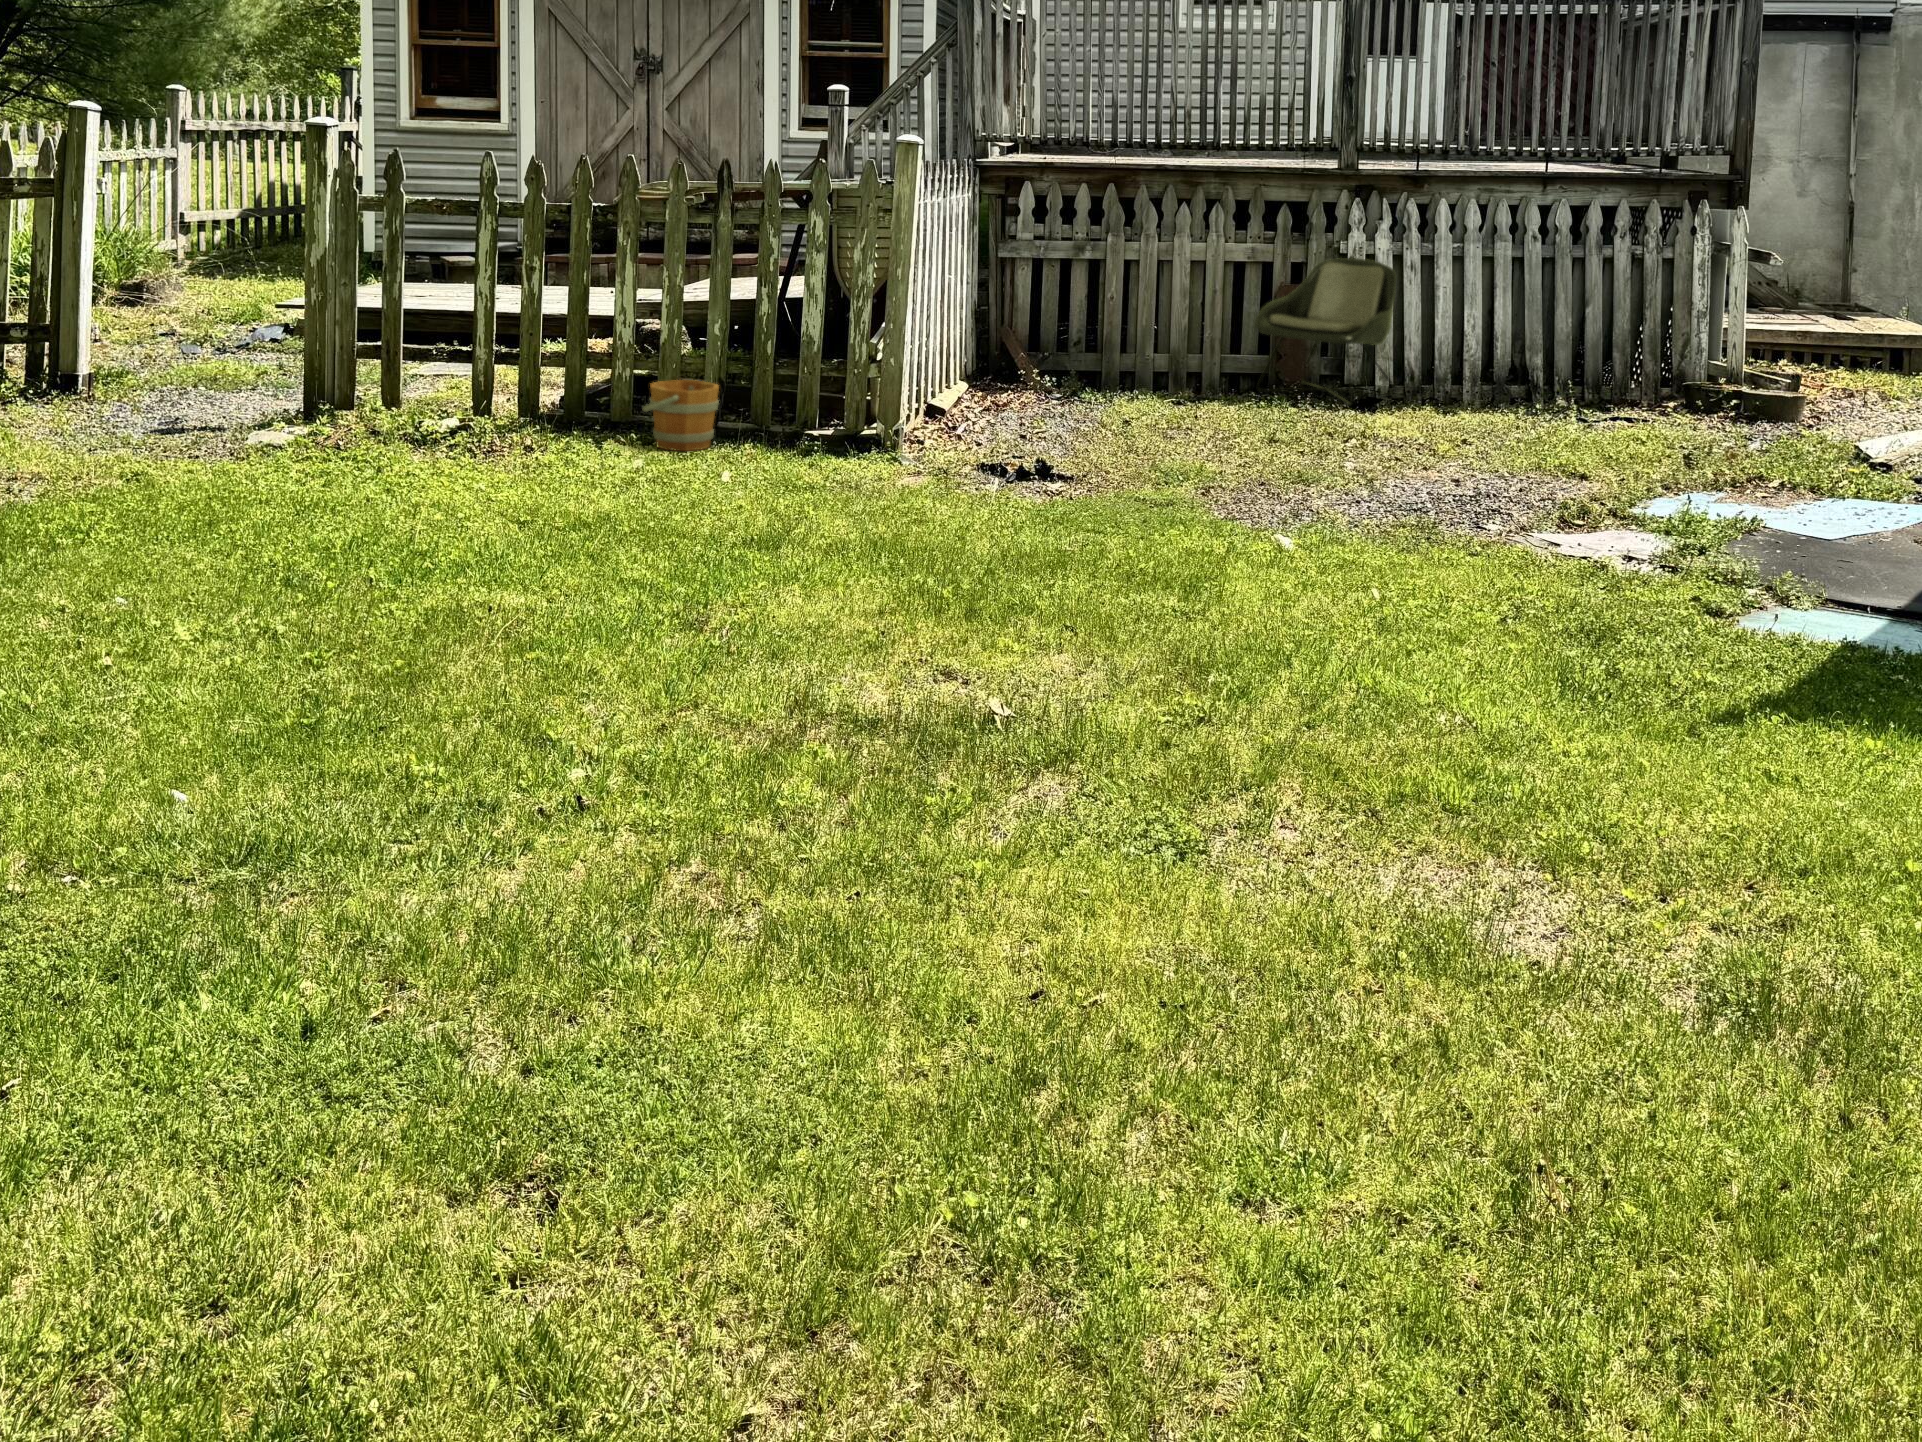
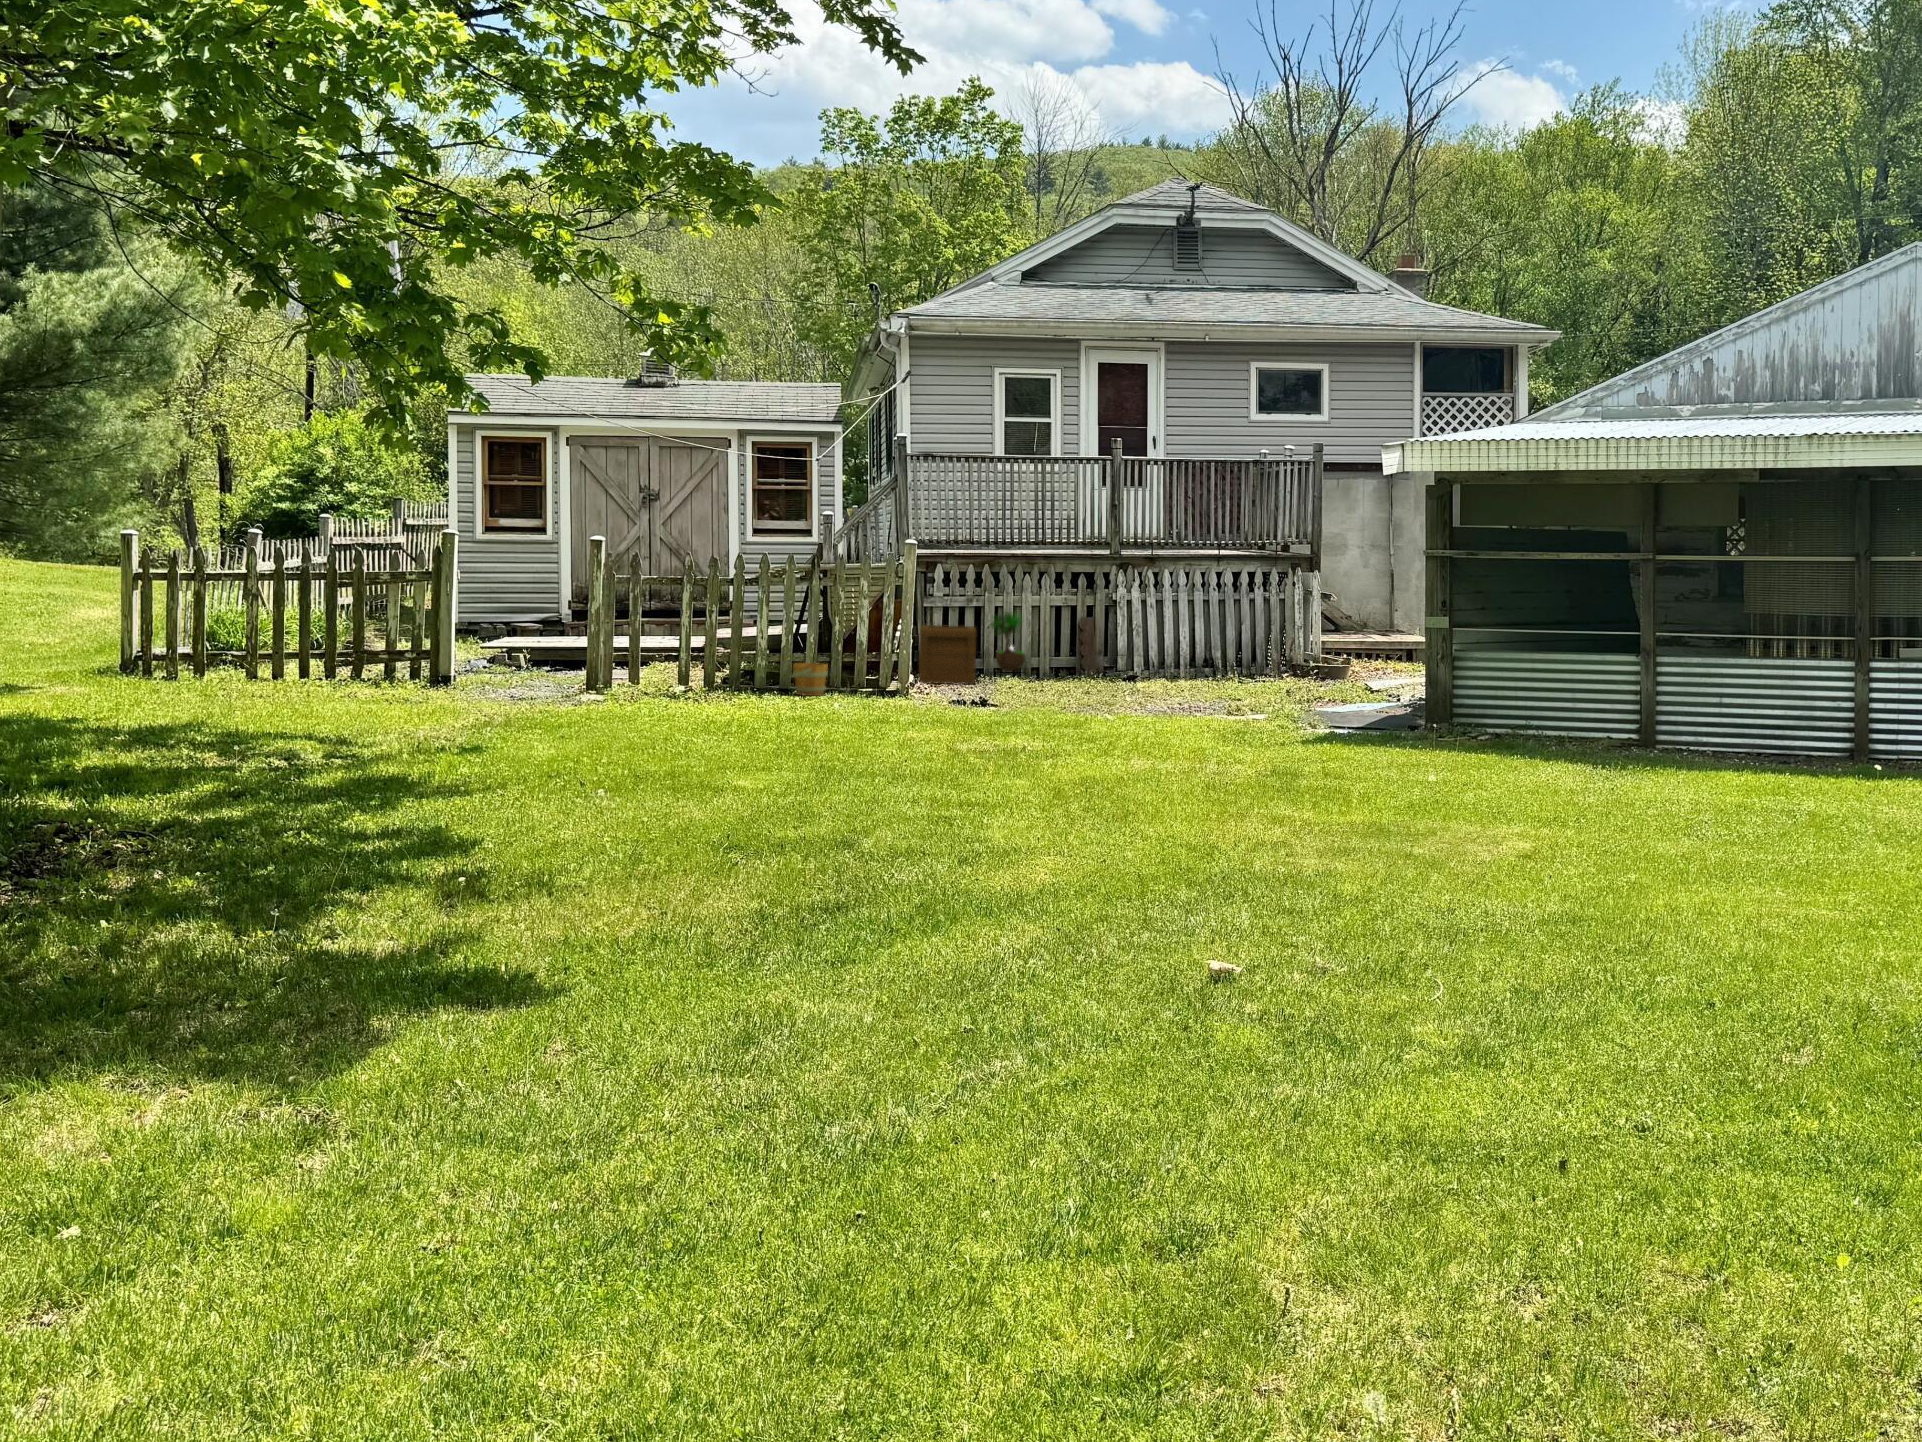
lounge chair: present [1255,258,1396,406] -> none [1071,602,1146,677]
potted tree: none [1098,259,1171,384] -> present [989,611,1025,672]
wooden crate: none [939,297,1062,421] -> present [919,625,976,685]

